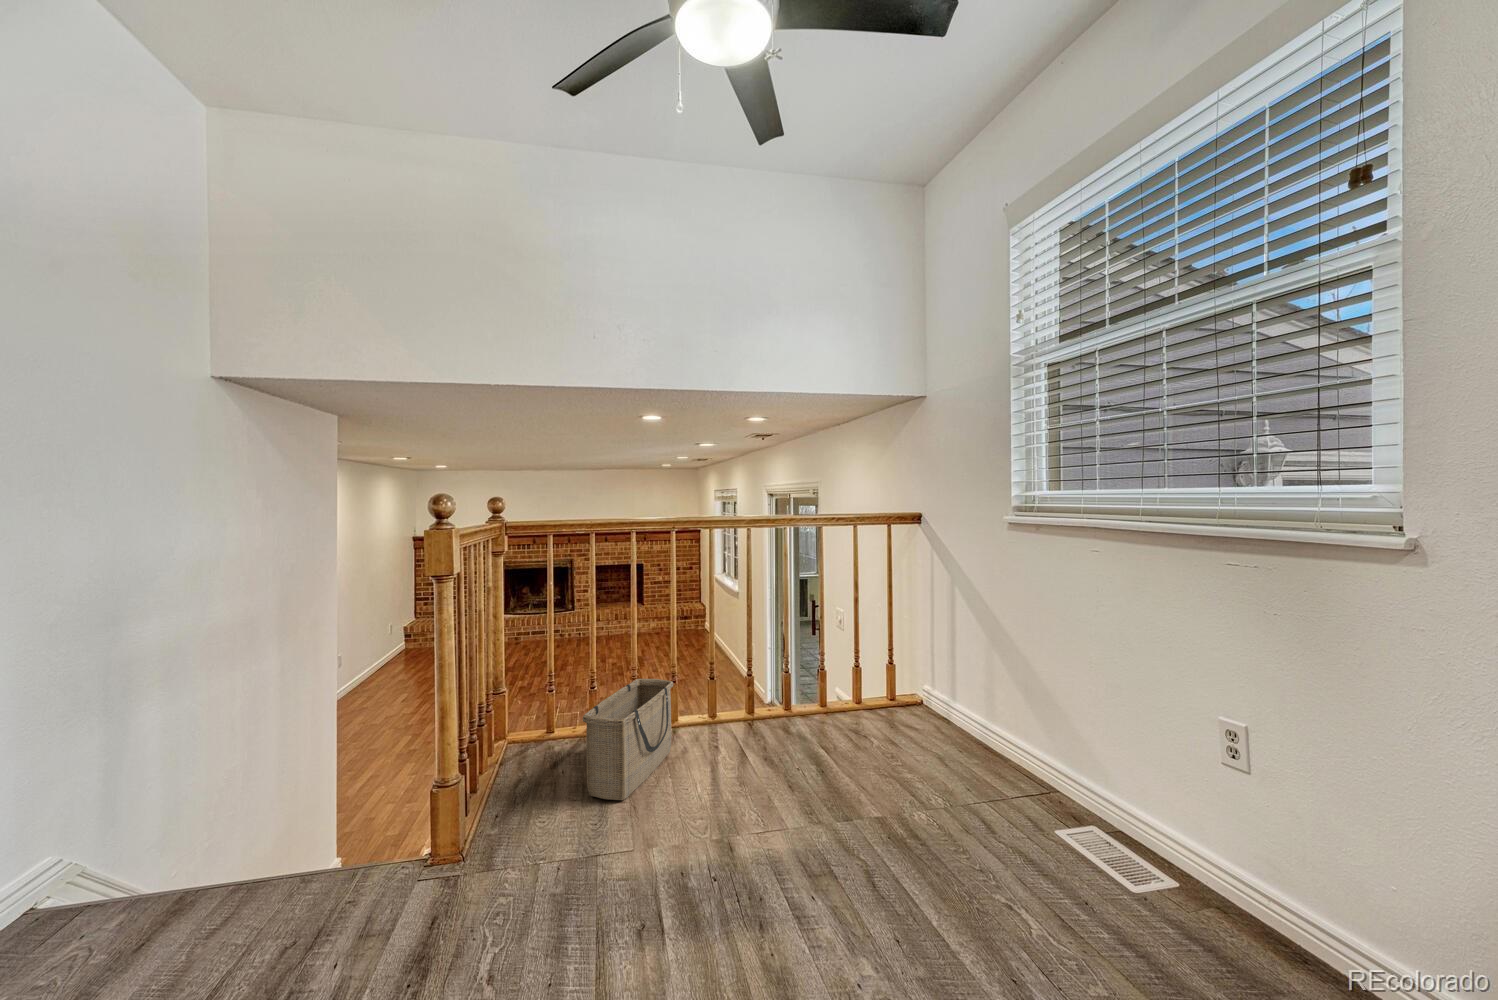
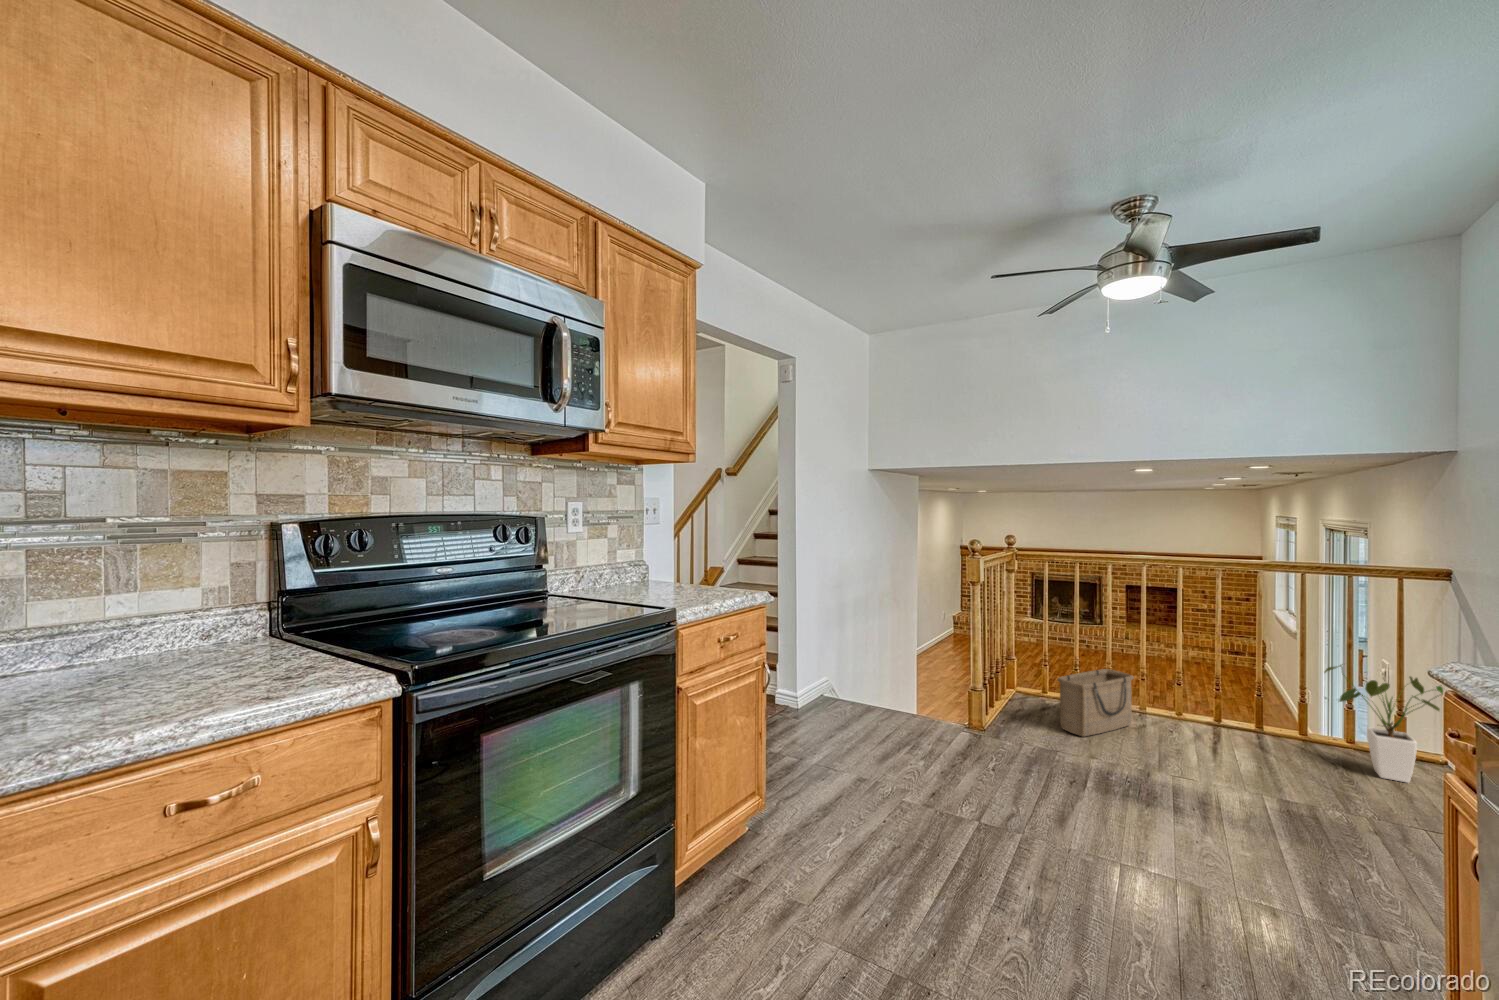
house plant: none [848,618,963,733] -> present [1324,664,1443,783]

